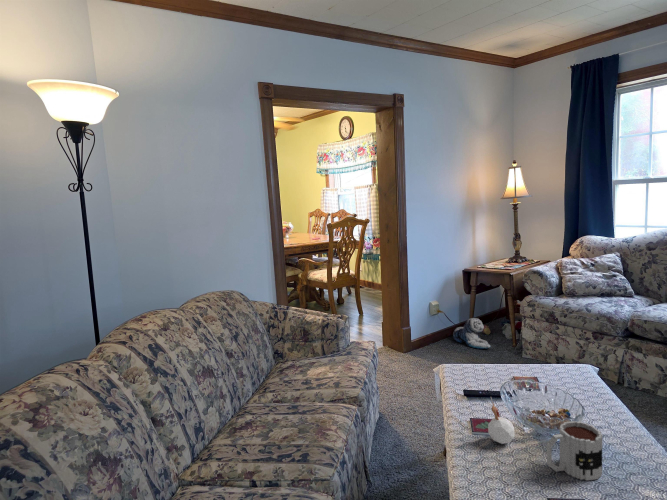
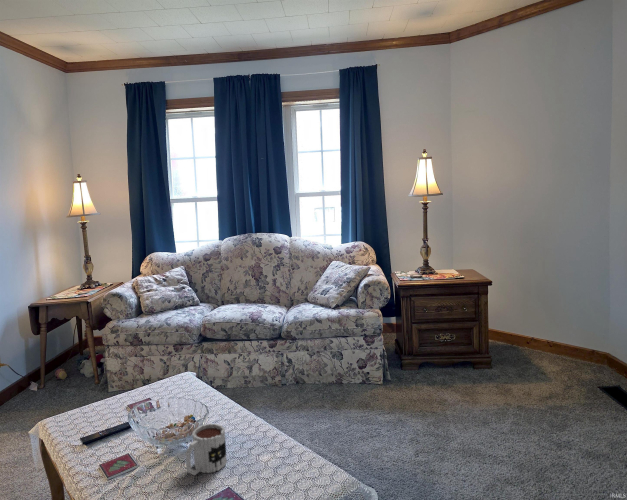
plush toy: present [453,318,491,349] -> none [20,358,72,394]
candle: present [488,398,515,444] -> none [125,432,152,475]

